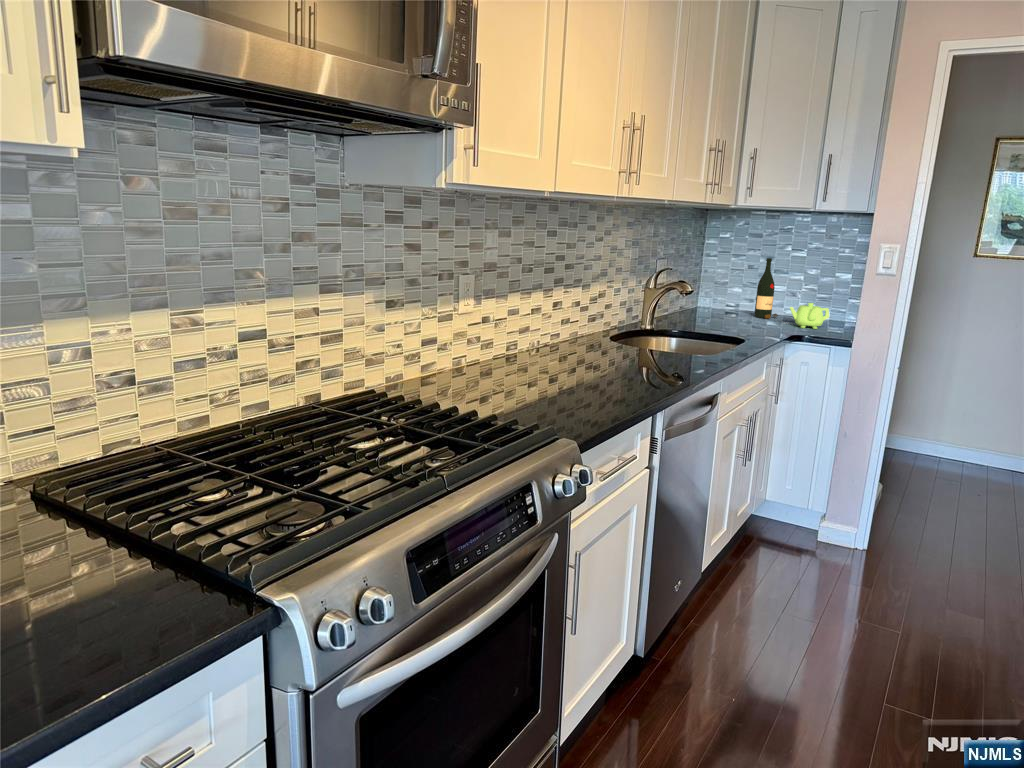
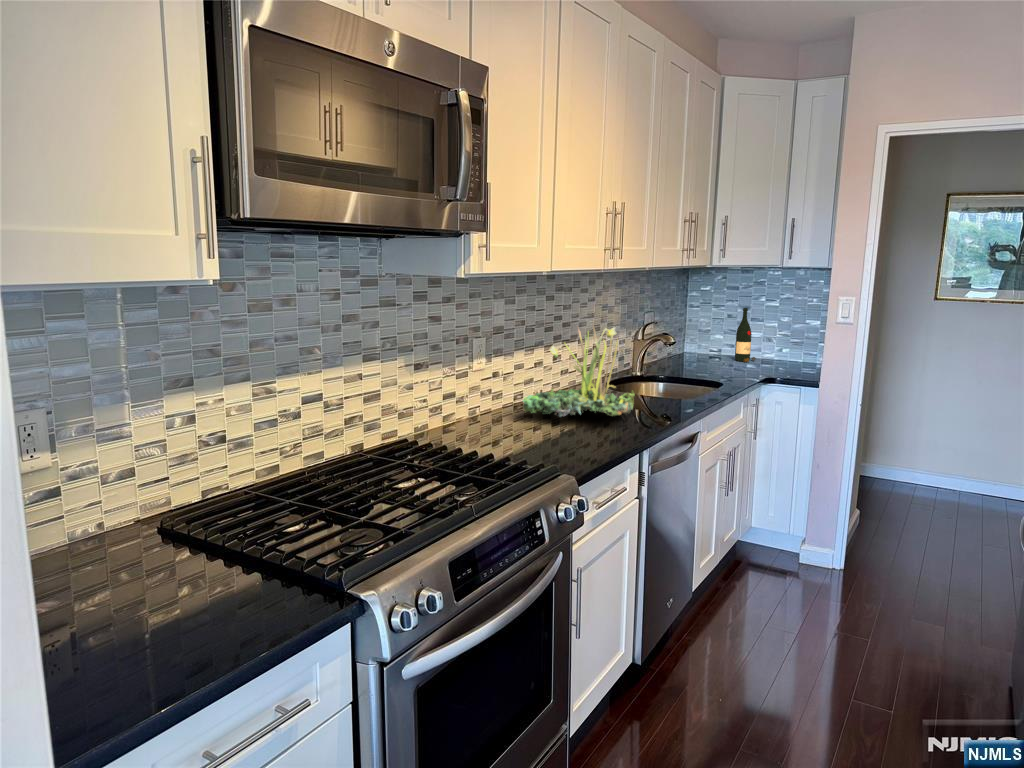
plant: none [515,261,648,377] -> present [523,325,635,418]
teapot: present [790,303,829,329] -> none [765,347,801,371]

